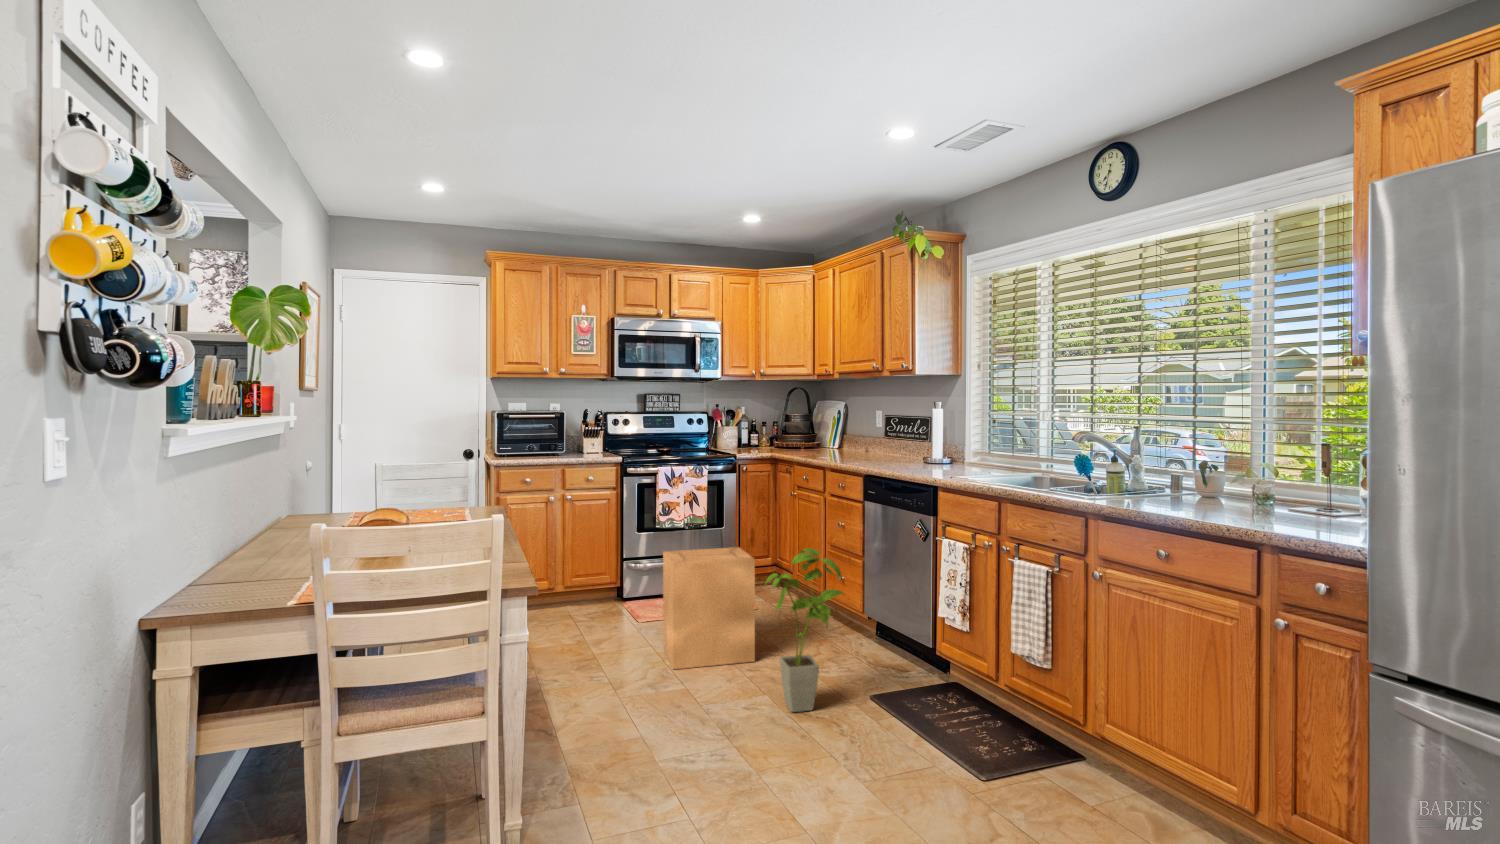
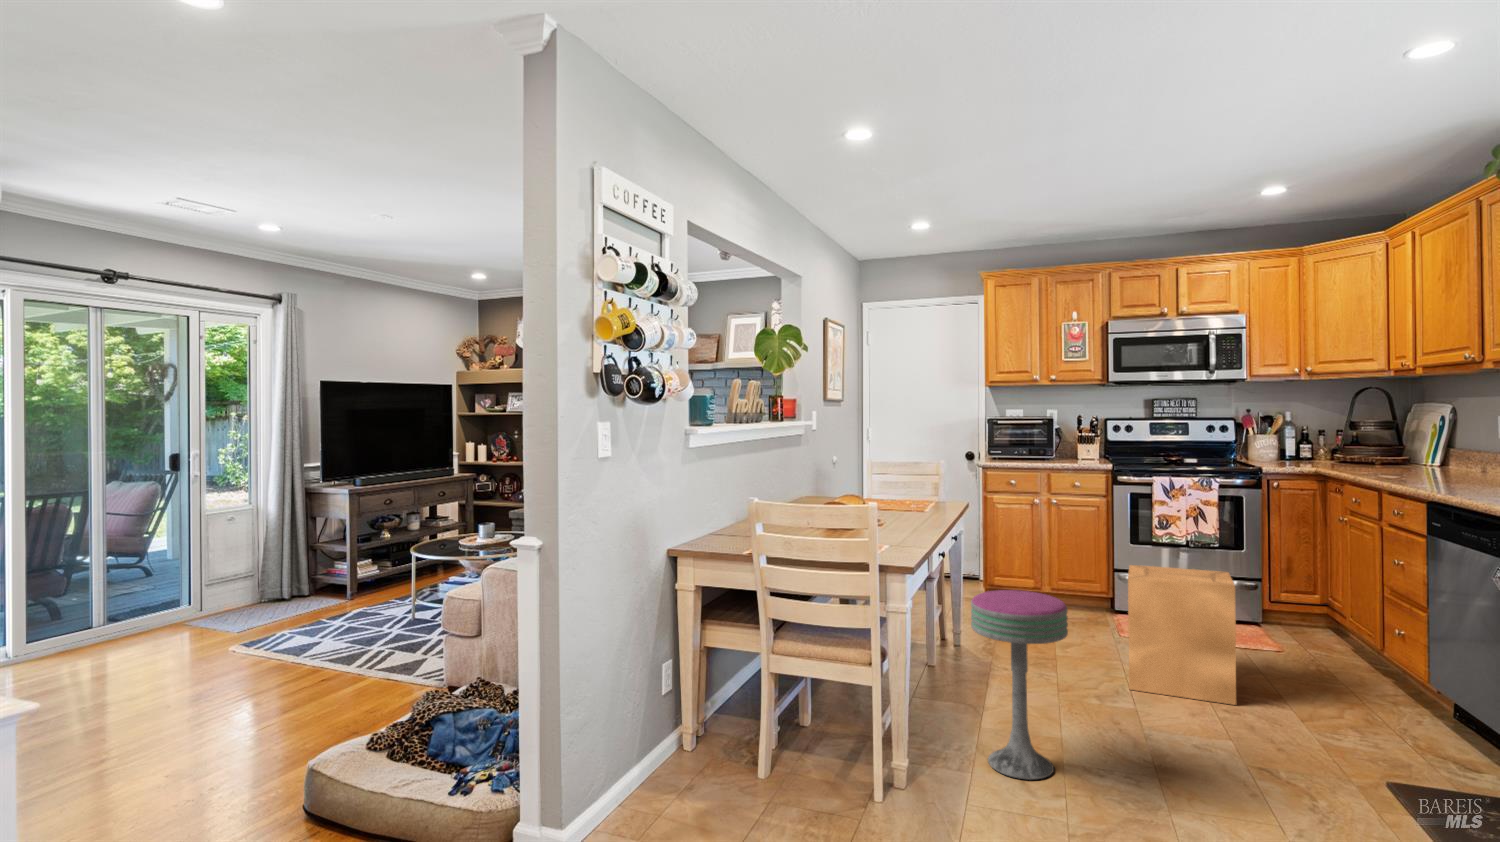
house plant: present [766,548,844,712] -> none [1218,577,1342,772]
bar stool: none [572,594,669,793] -> present [971,590,1068,780]

